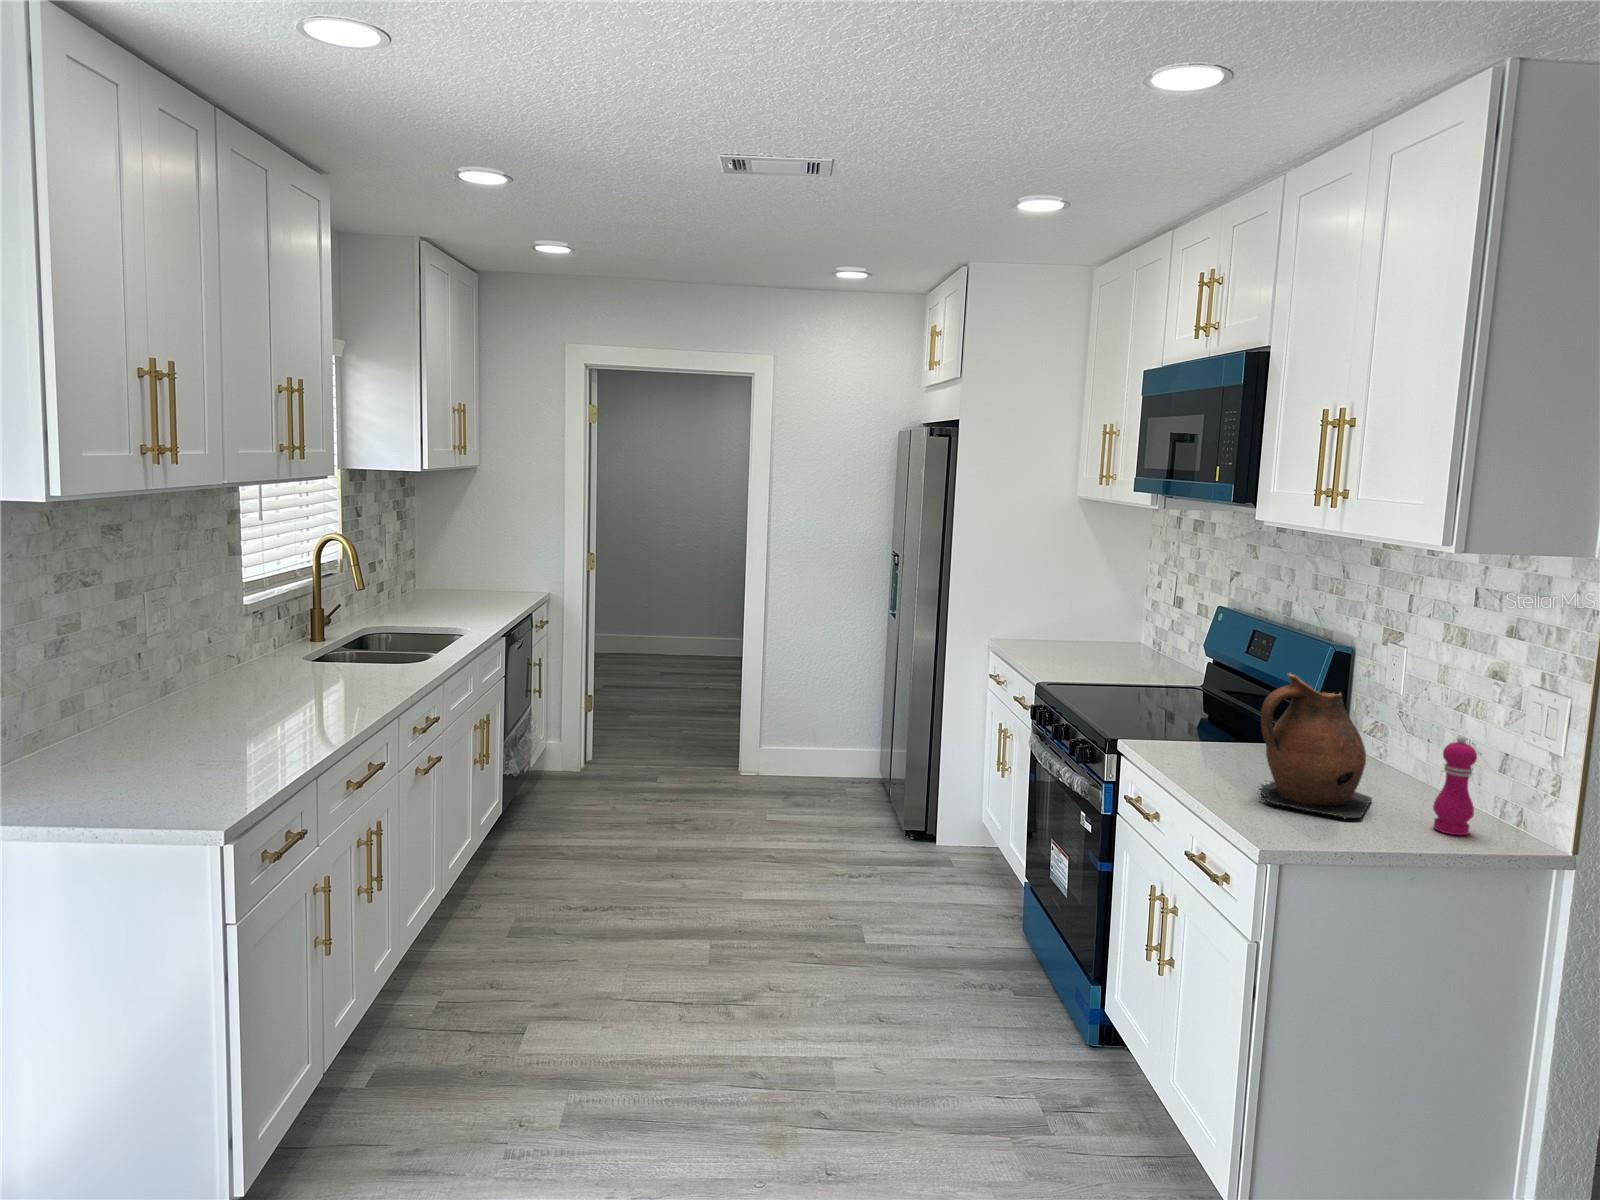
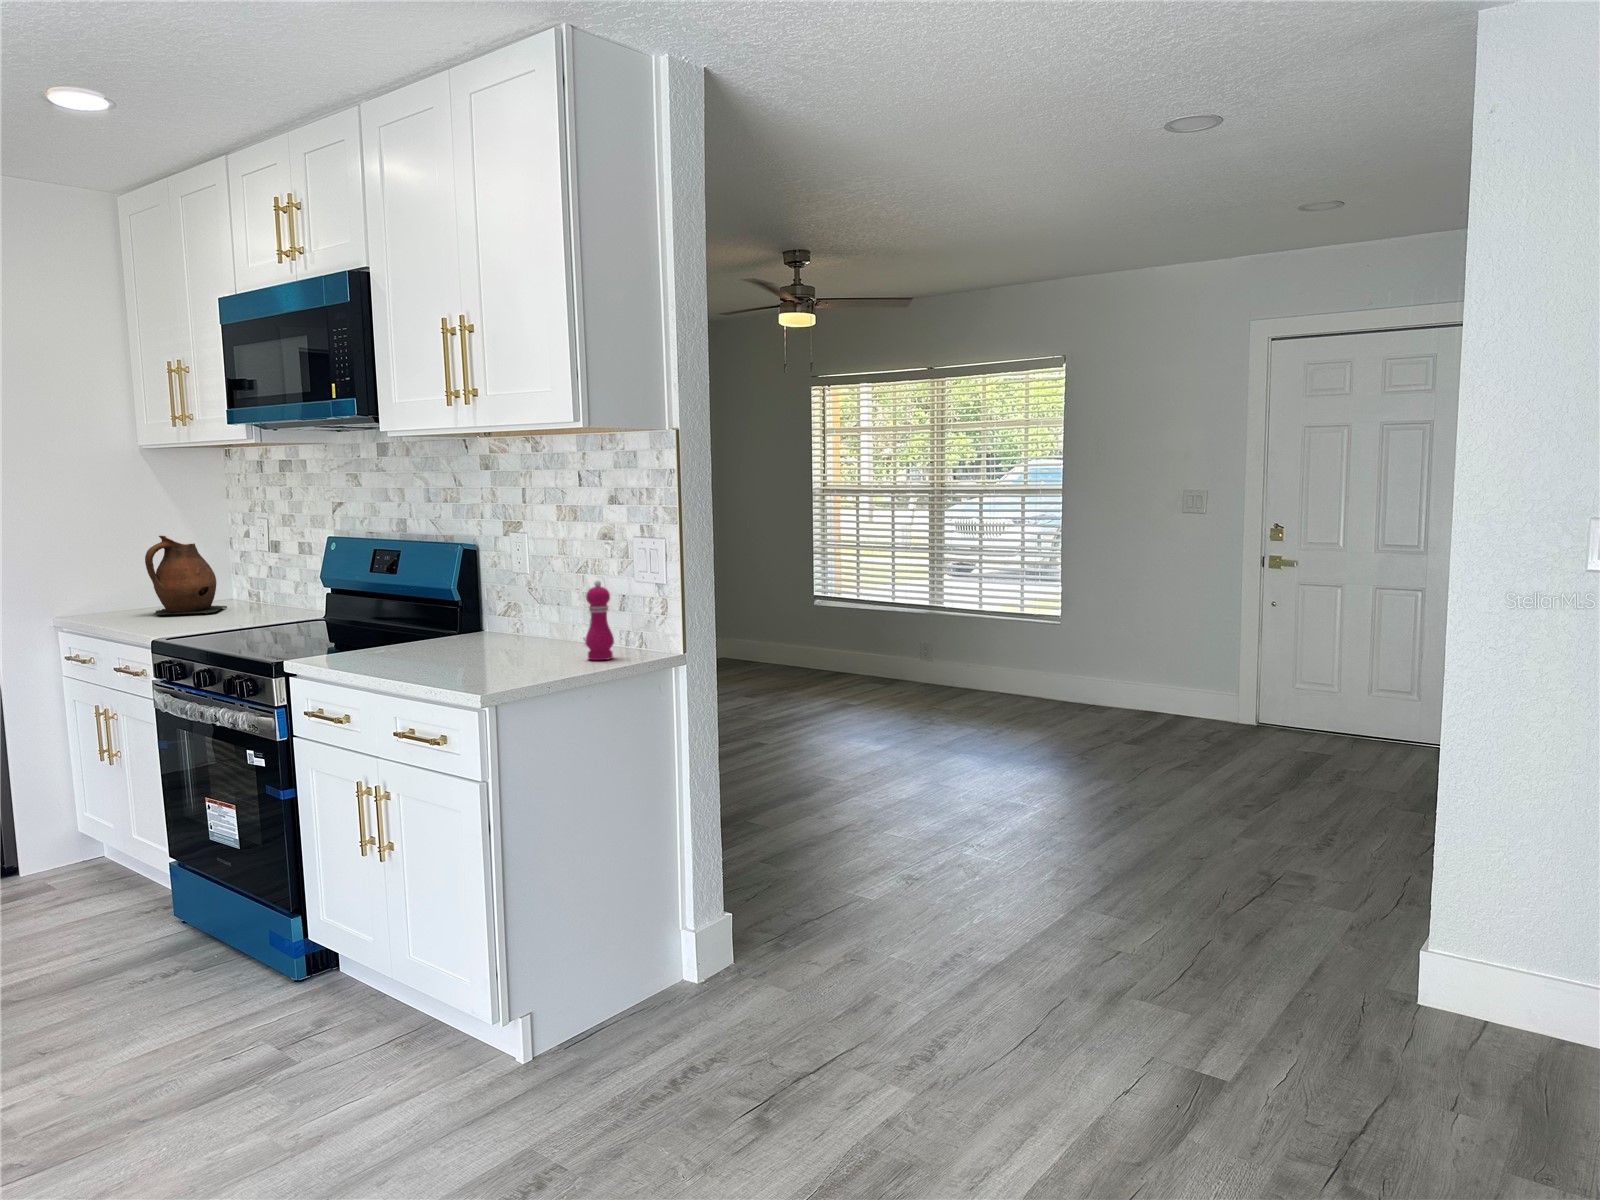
ceramic pitcher: present [1261,673,1372,820] -> present [145,535,227,615]

